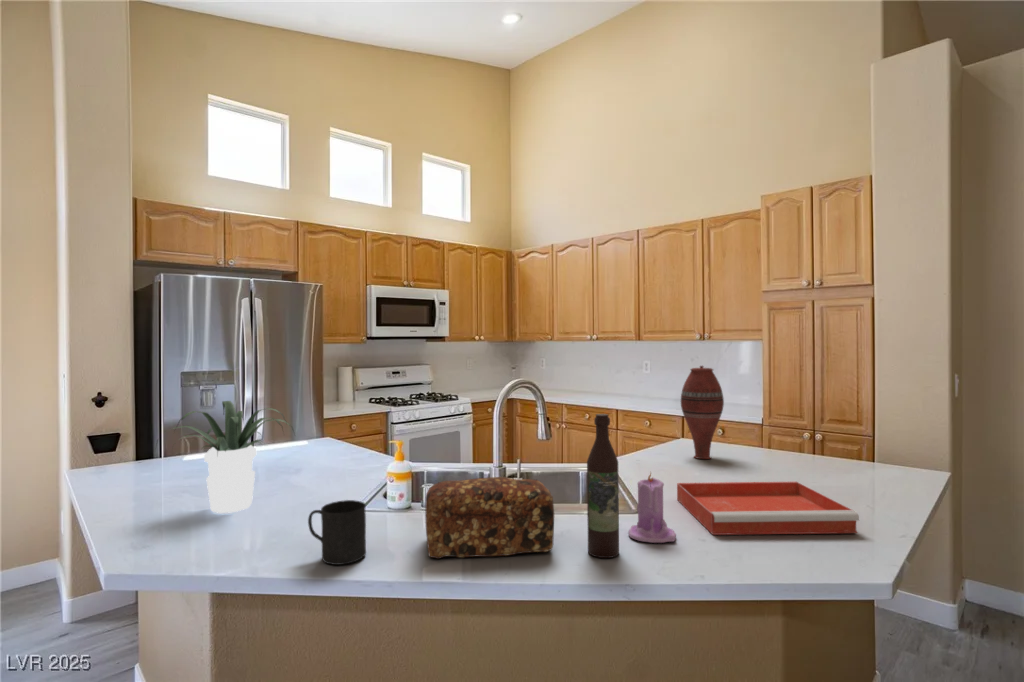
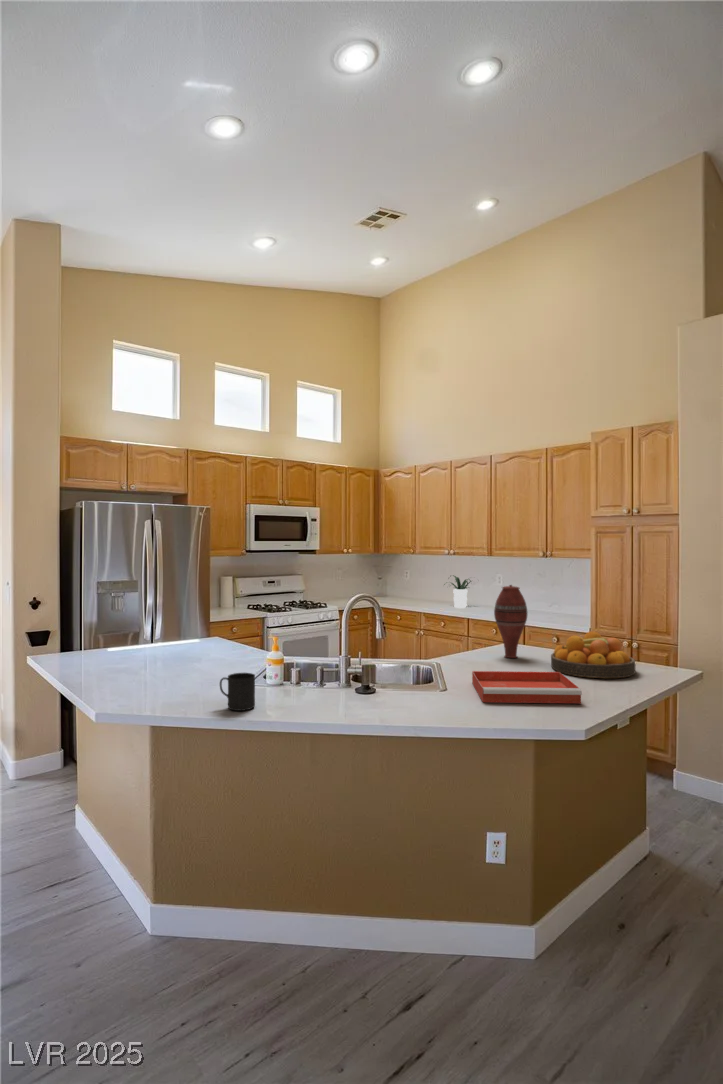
potted plant: present [175,401,289,513] -> present [444,575,471,608]
wine bottle: present [587,414,619,558] -> none [395,620,416,712]
fruit bowl: none [763,424,882,487] -> present [551,631,636,678]
candle: present [628,474,676,543] -> none [426,659,457,705]
bread loaf: present [425,477,554,559] -> none [293,660,374,710]

